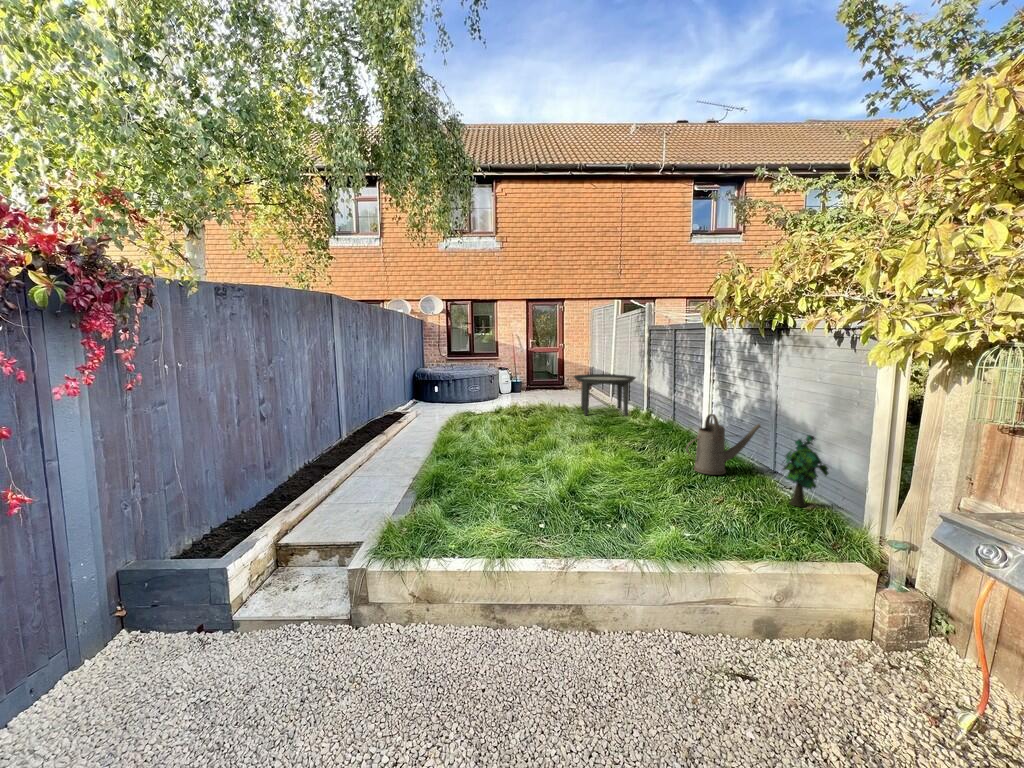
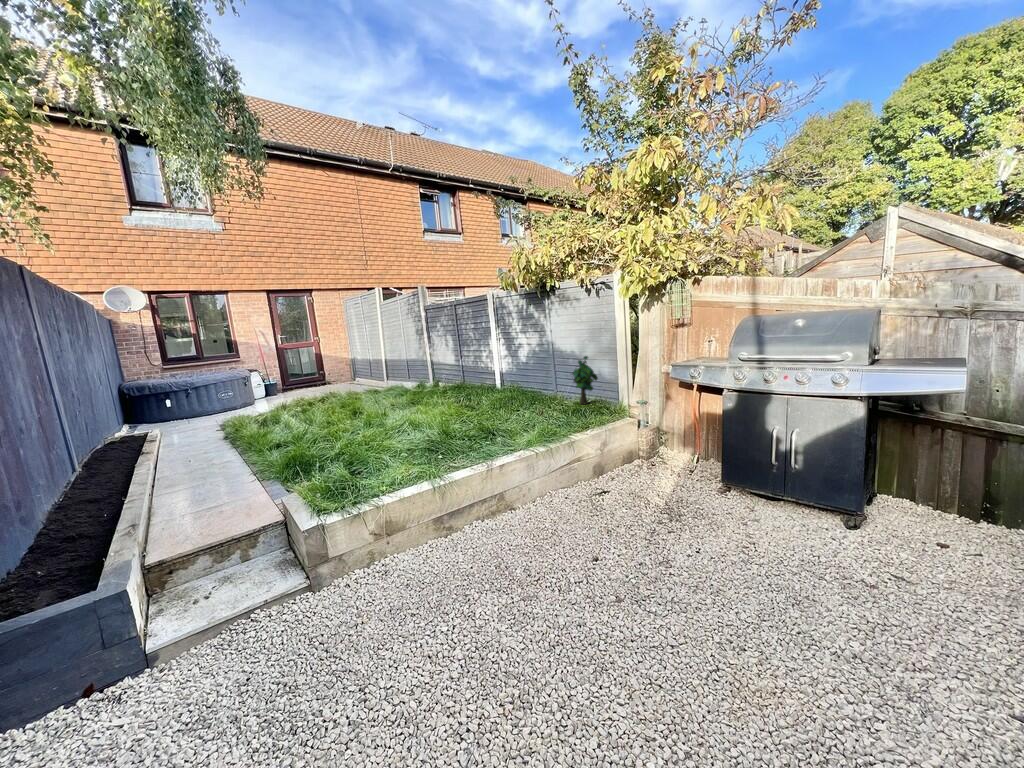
round table: present [574,374,636,416] -> none [357,354,418,395]
watering can: present [686,414,760,475] -> none [503,358,546,403]

